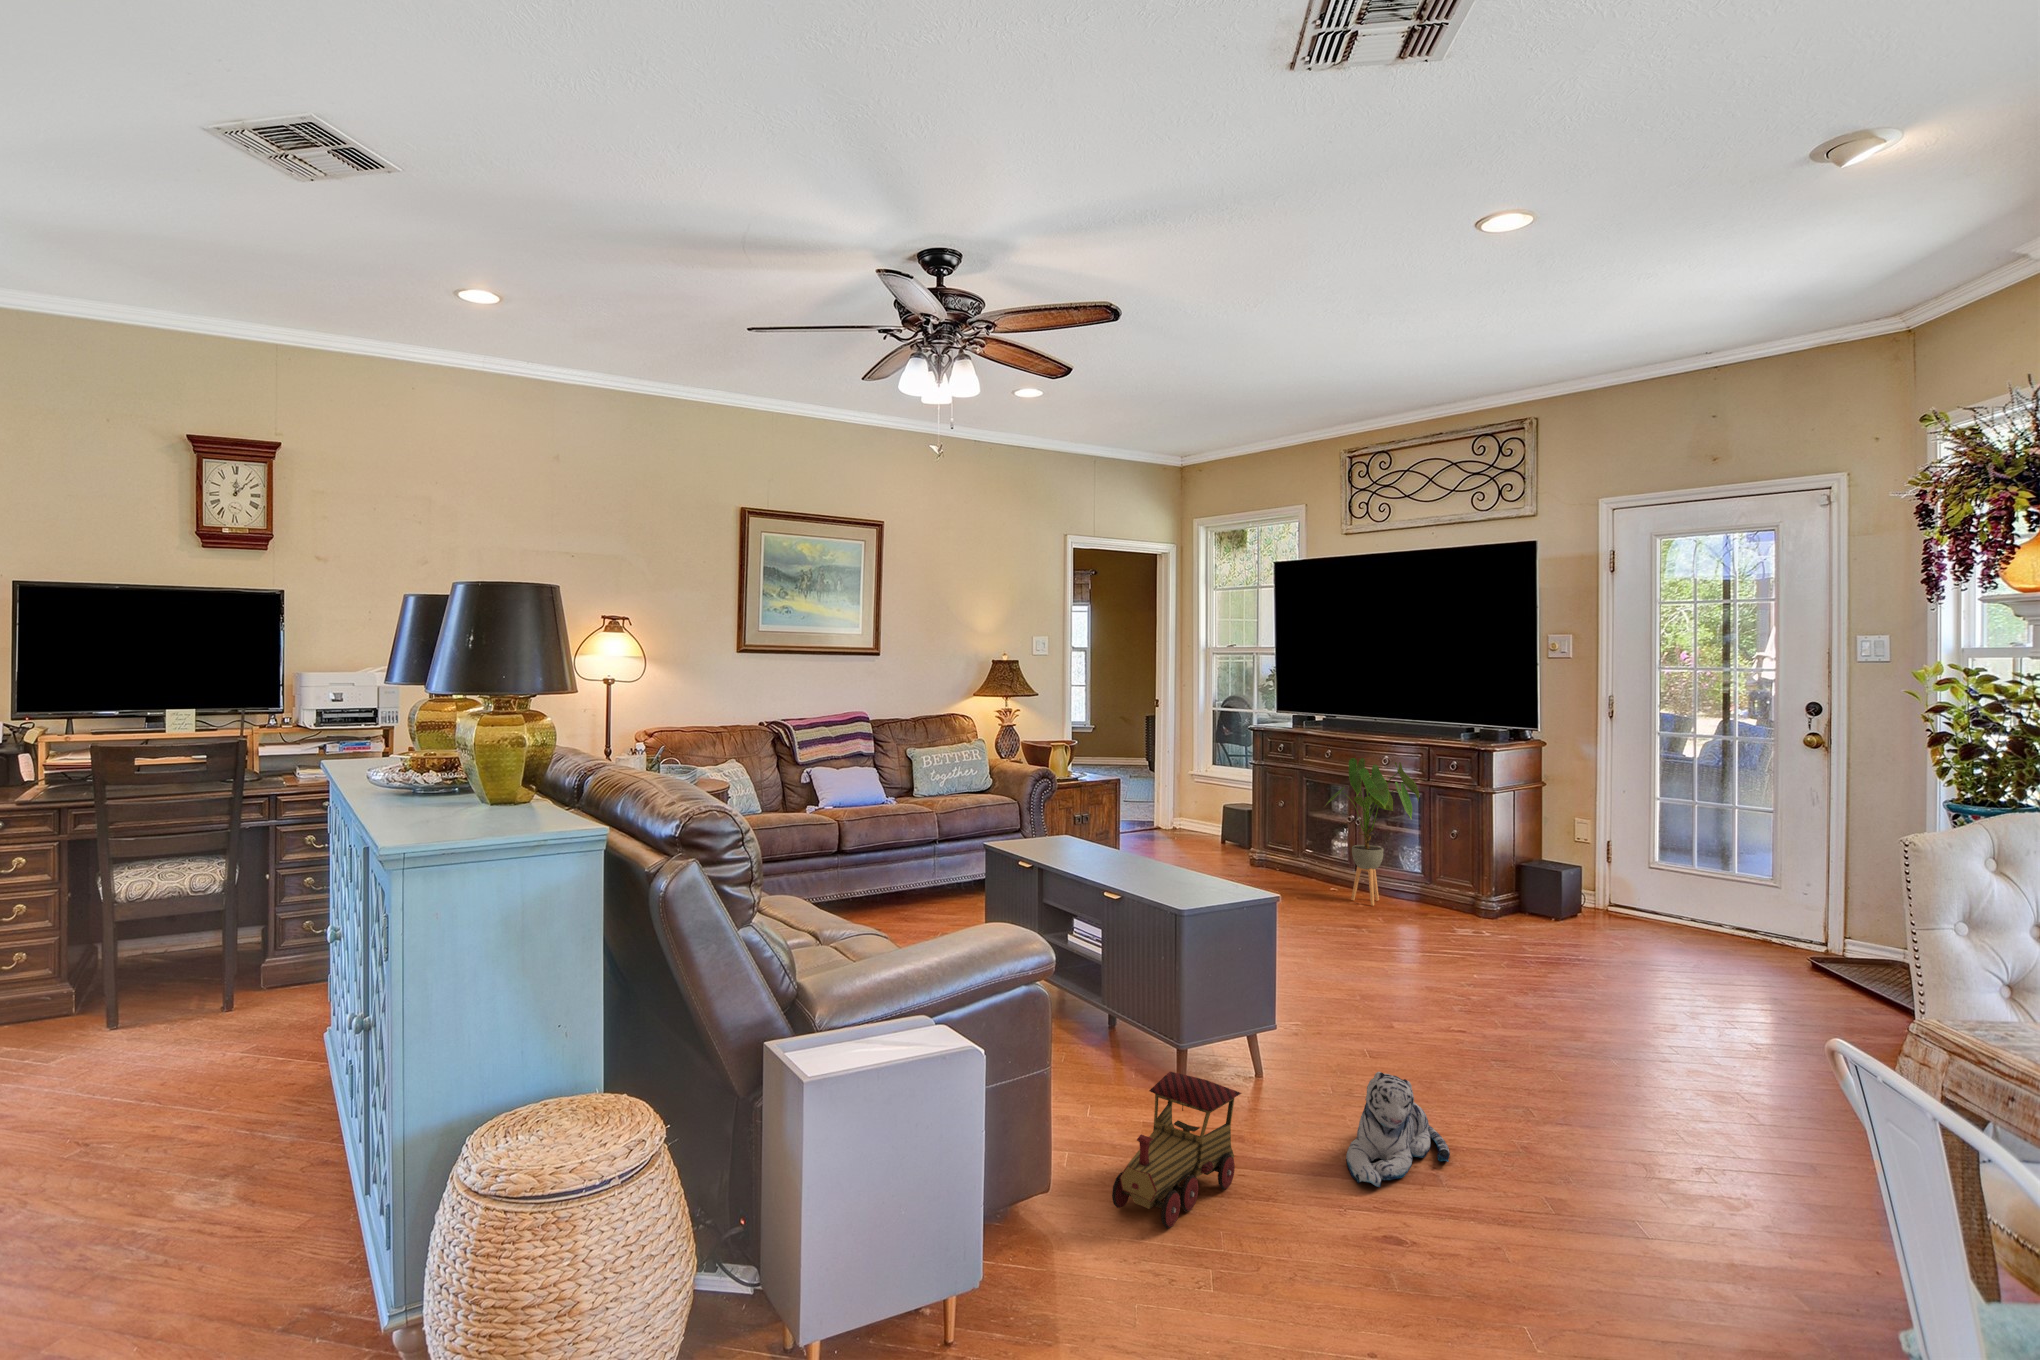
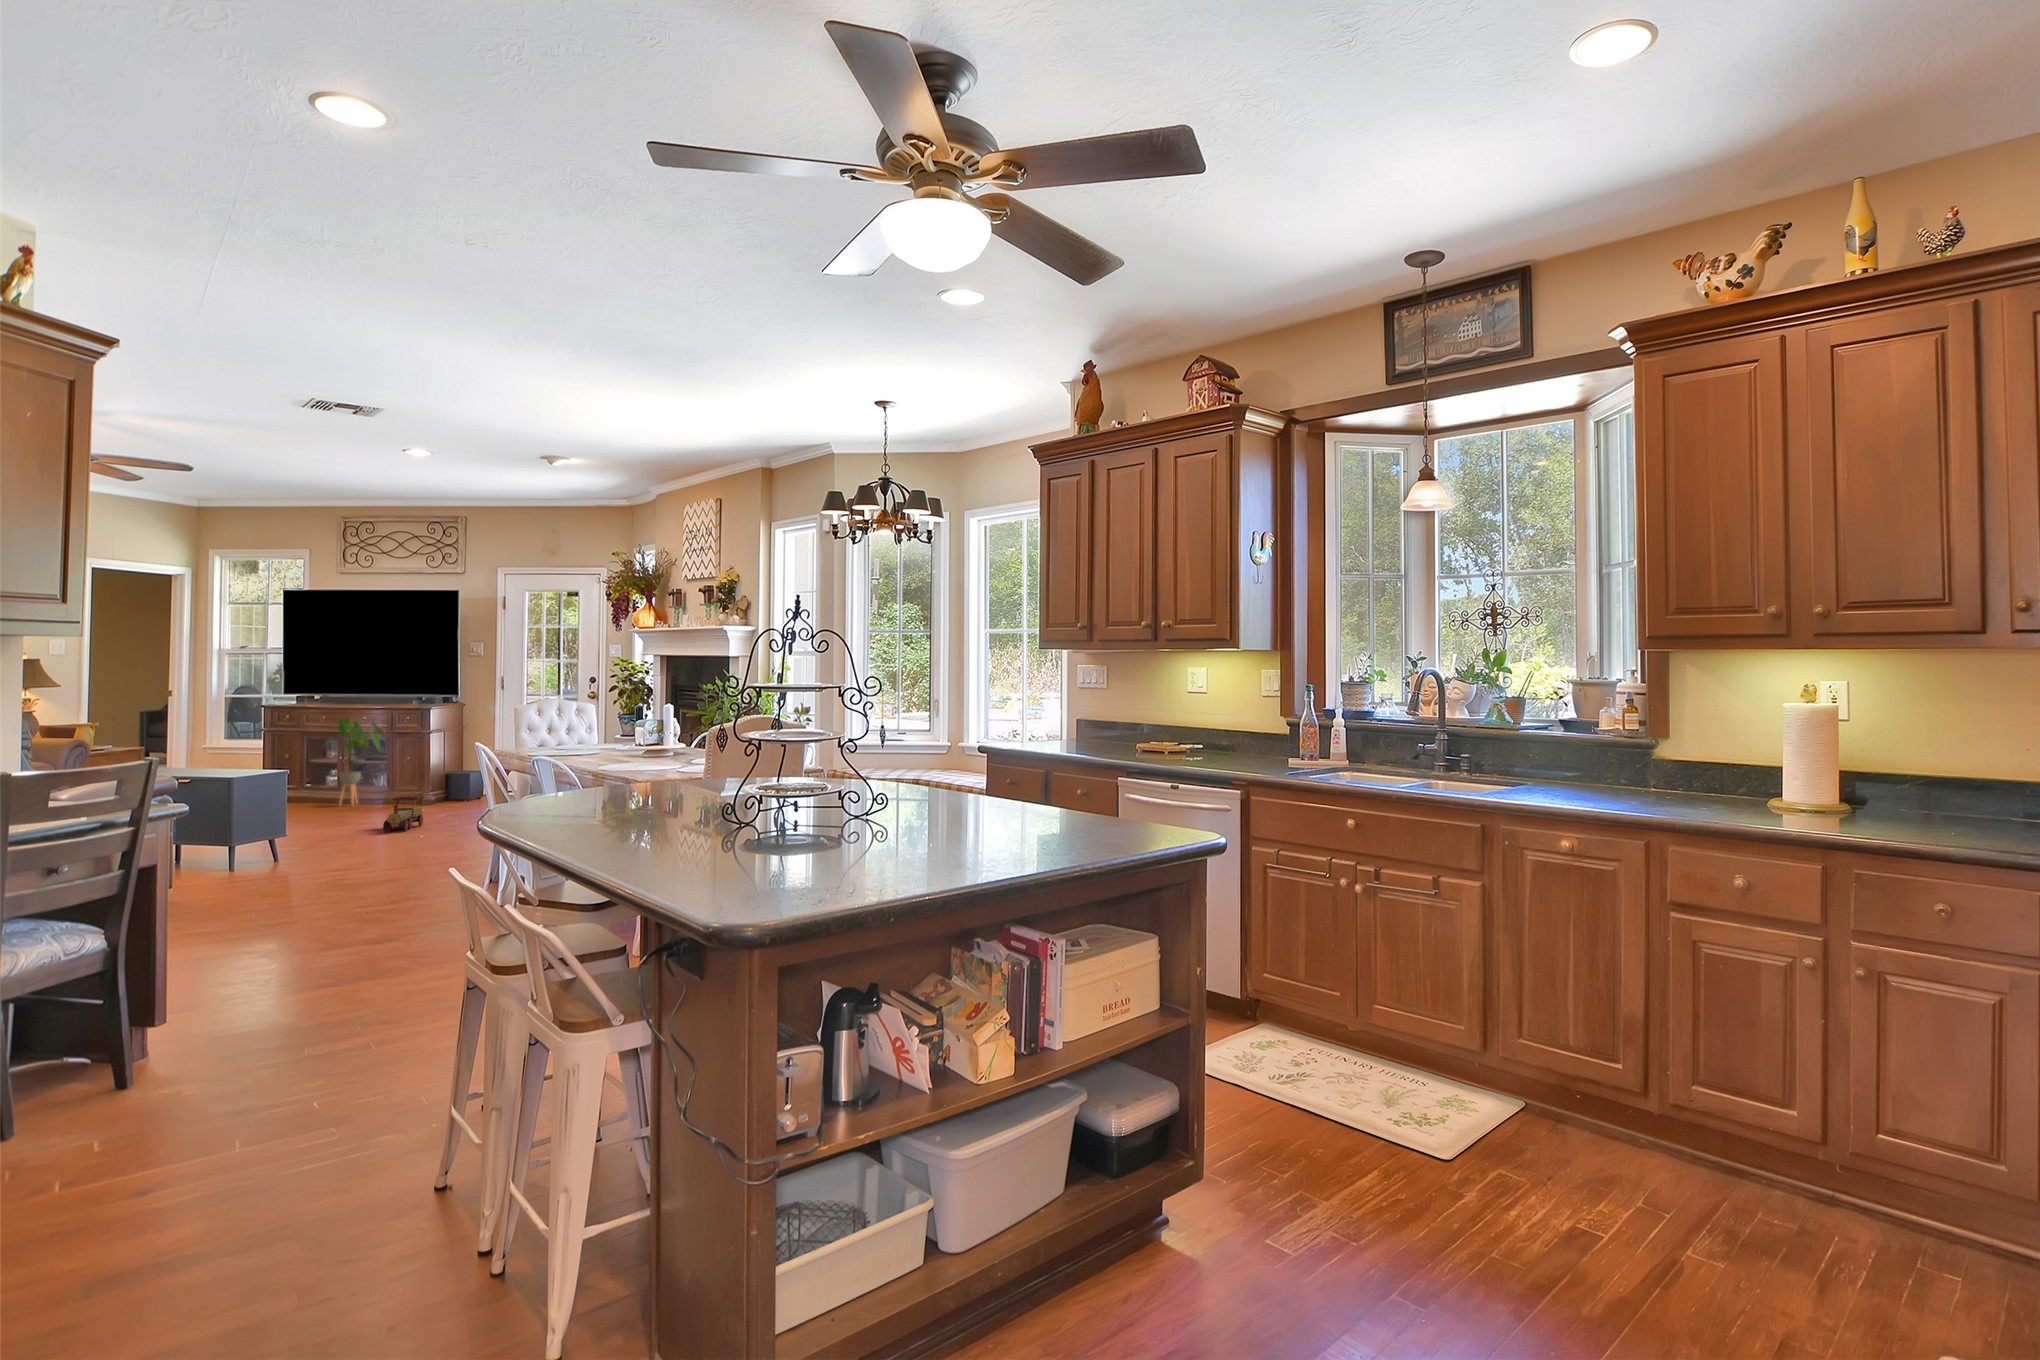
toy train: present [1112,1072,1241,1228] -> present [383,796,424,832]
plush toy: present [1346,1072,1450,1187] -> none [323,822,371,862]

